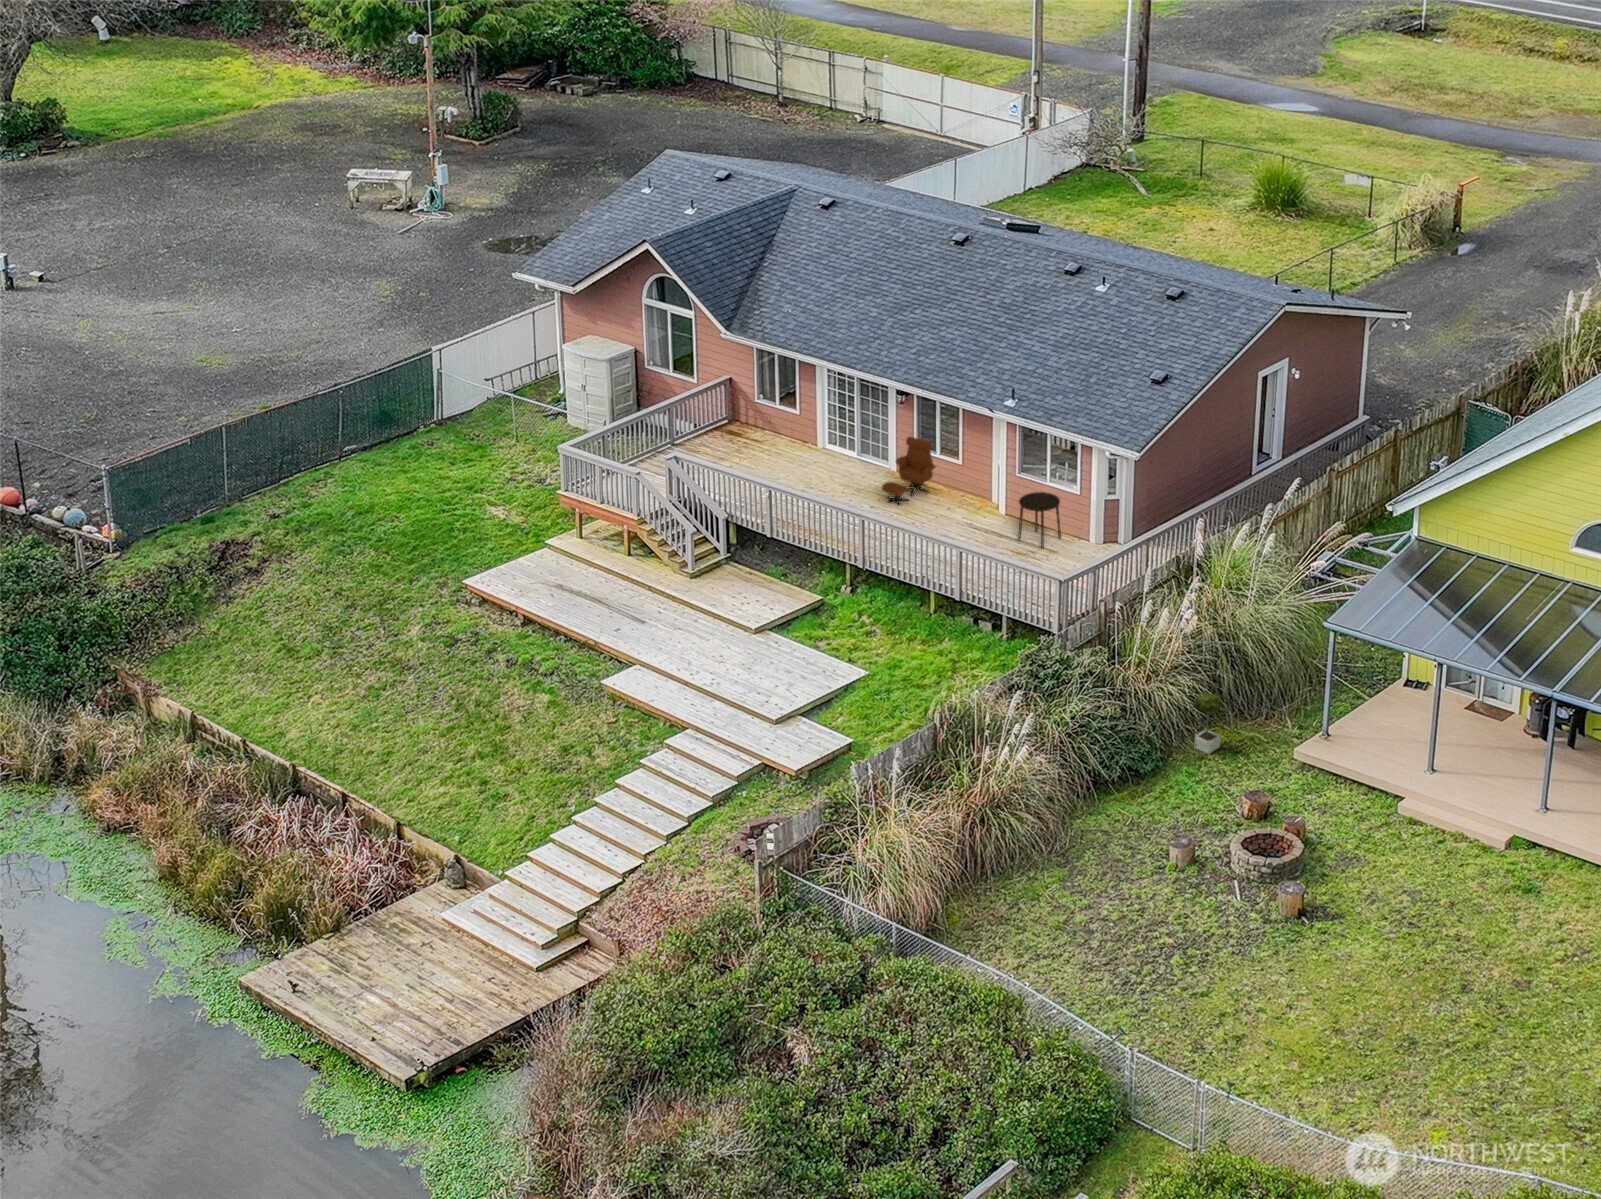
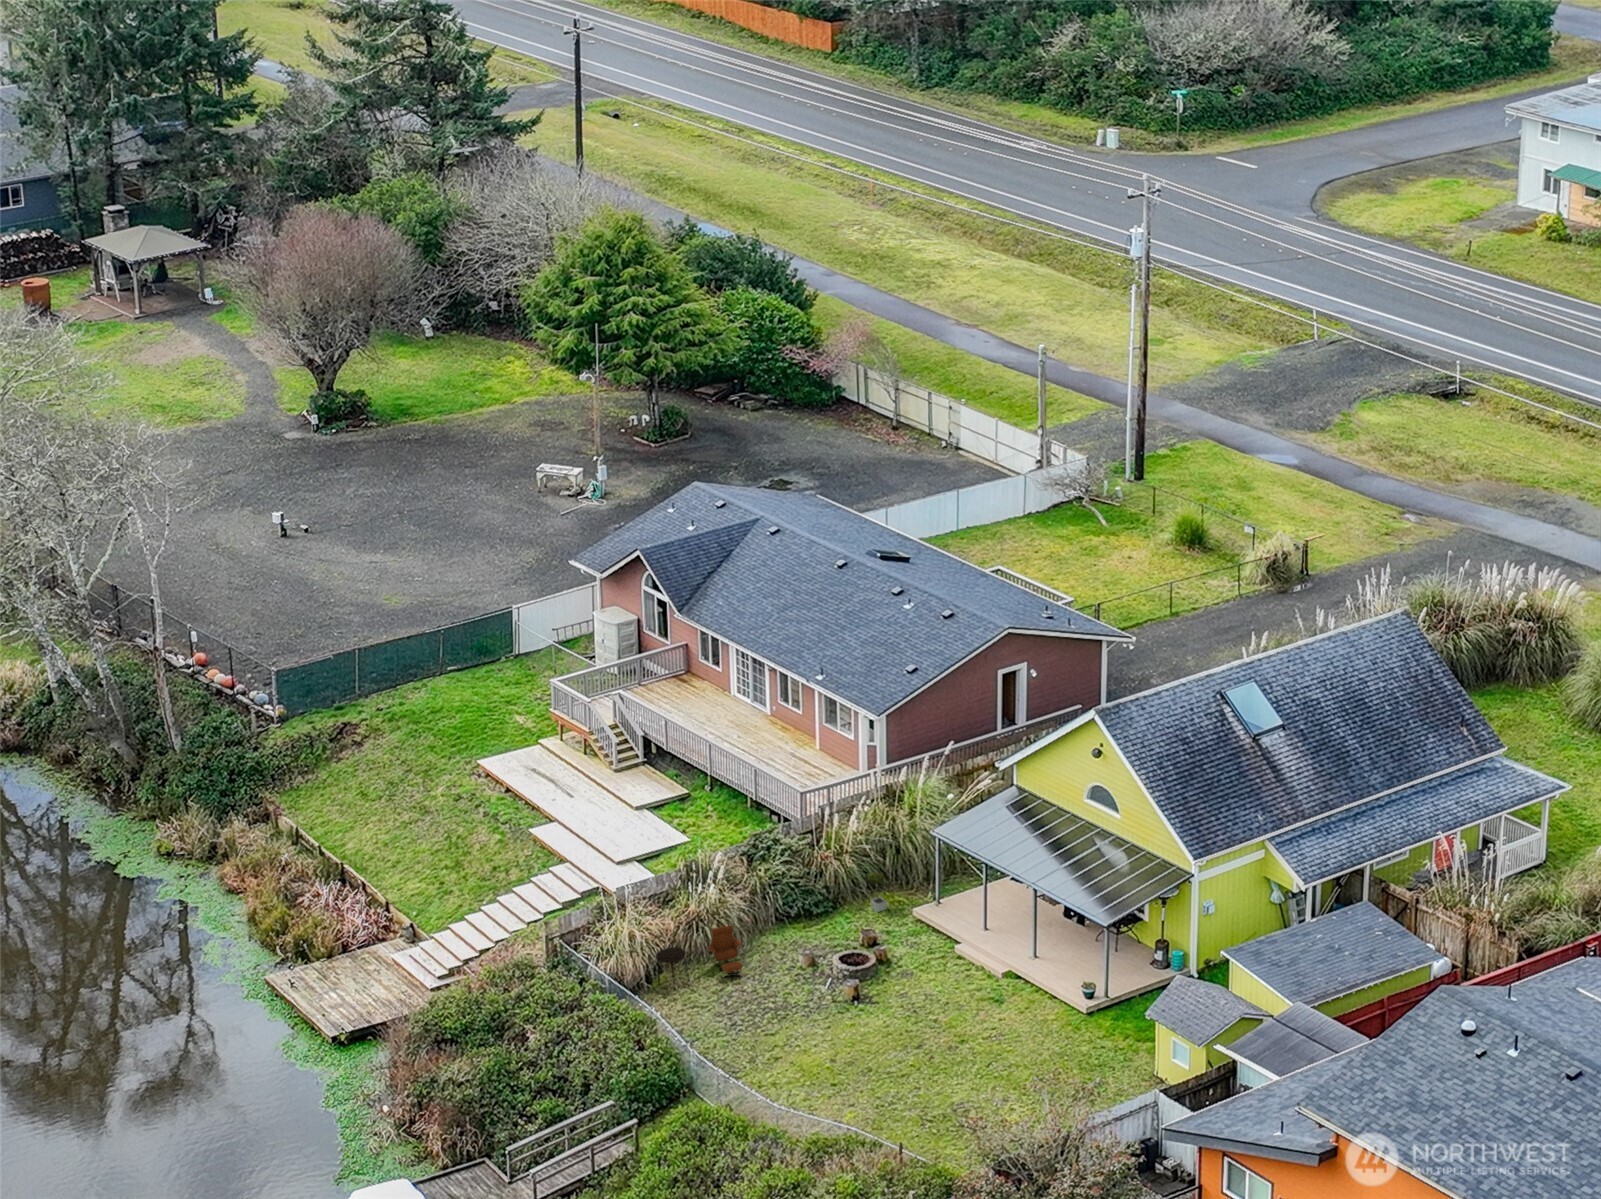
lounge chair: present [882,437,936,504] -> present [708,925,742,977]
side table: present [1018,492,1061,548] -> present [656,947,690,989]

